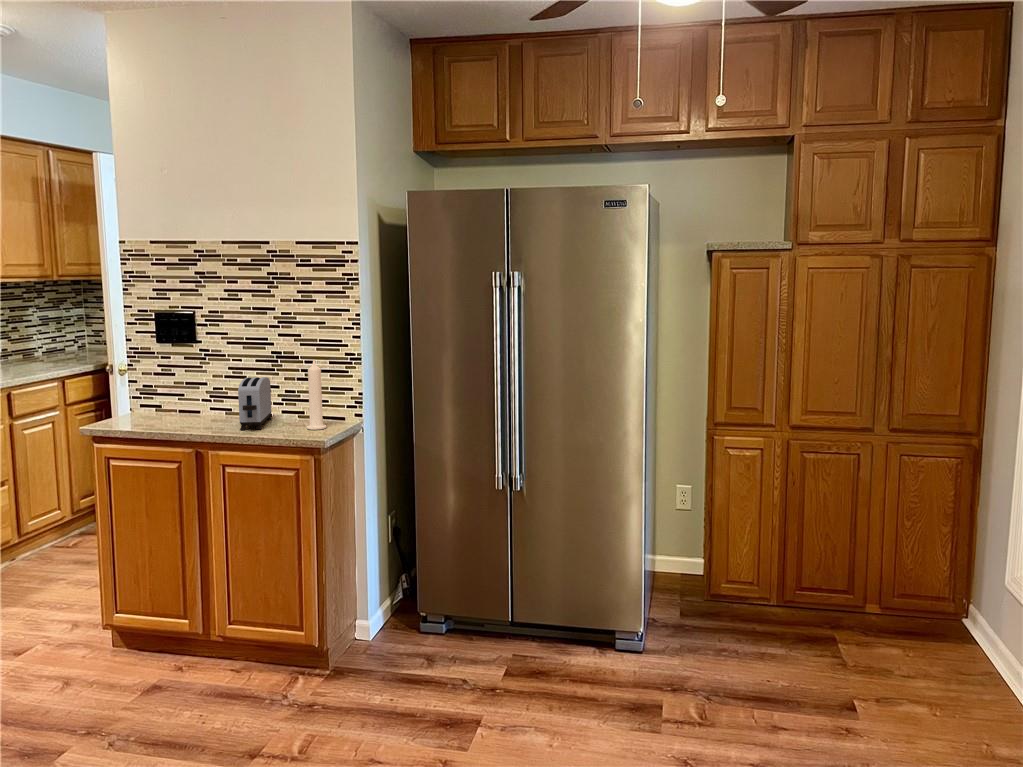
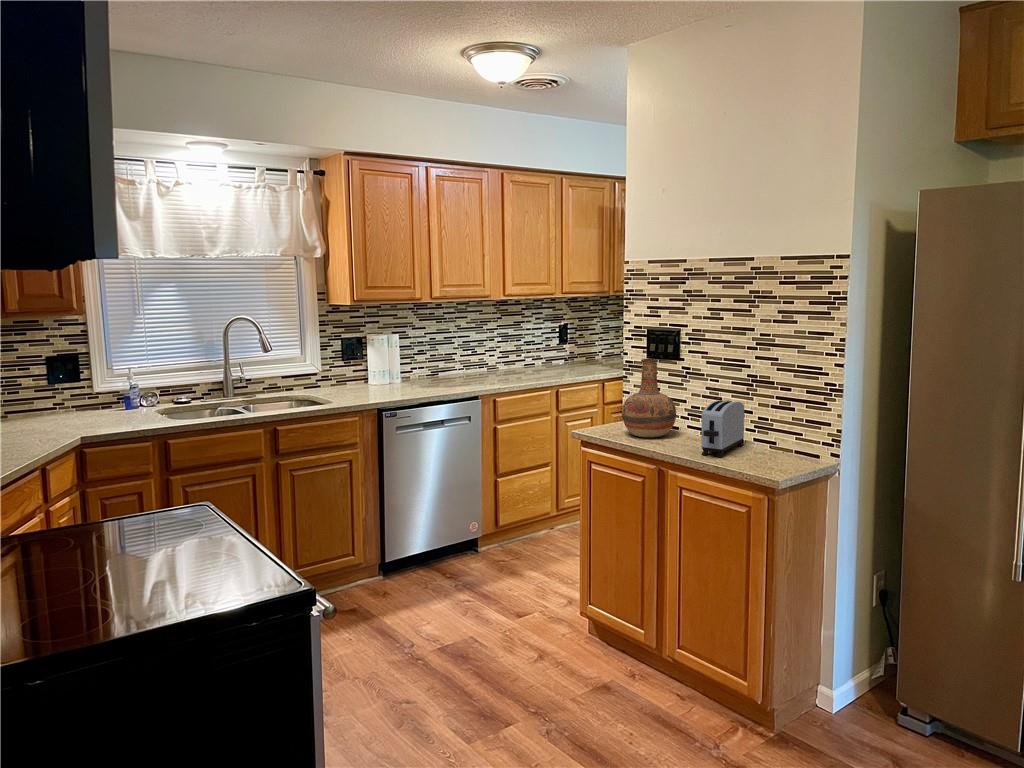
vase: none [139,342,199,423] -> present [622,359,676,437]
candle: present [306,360,326,430] -> none [769,389,792,467]

